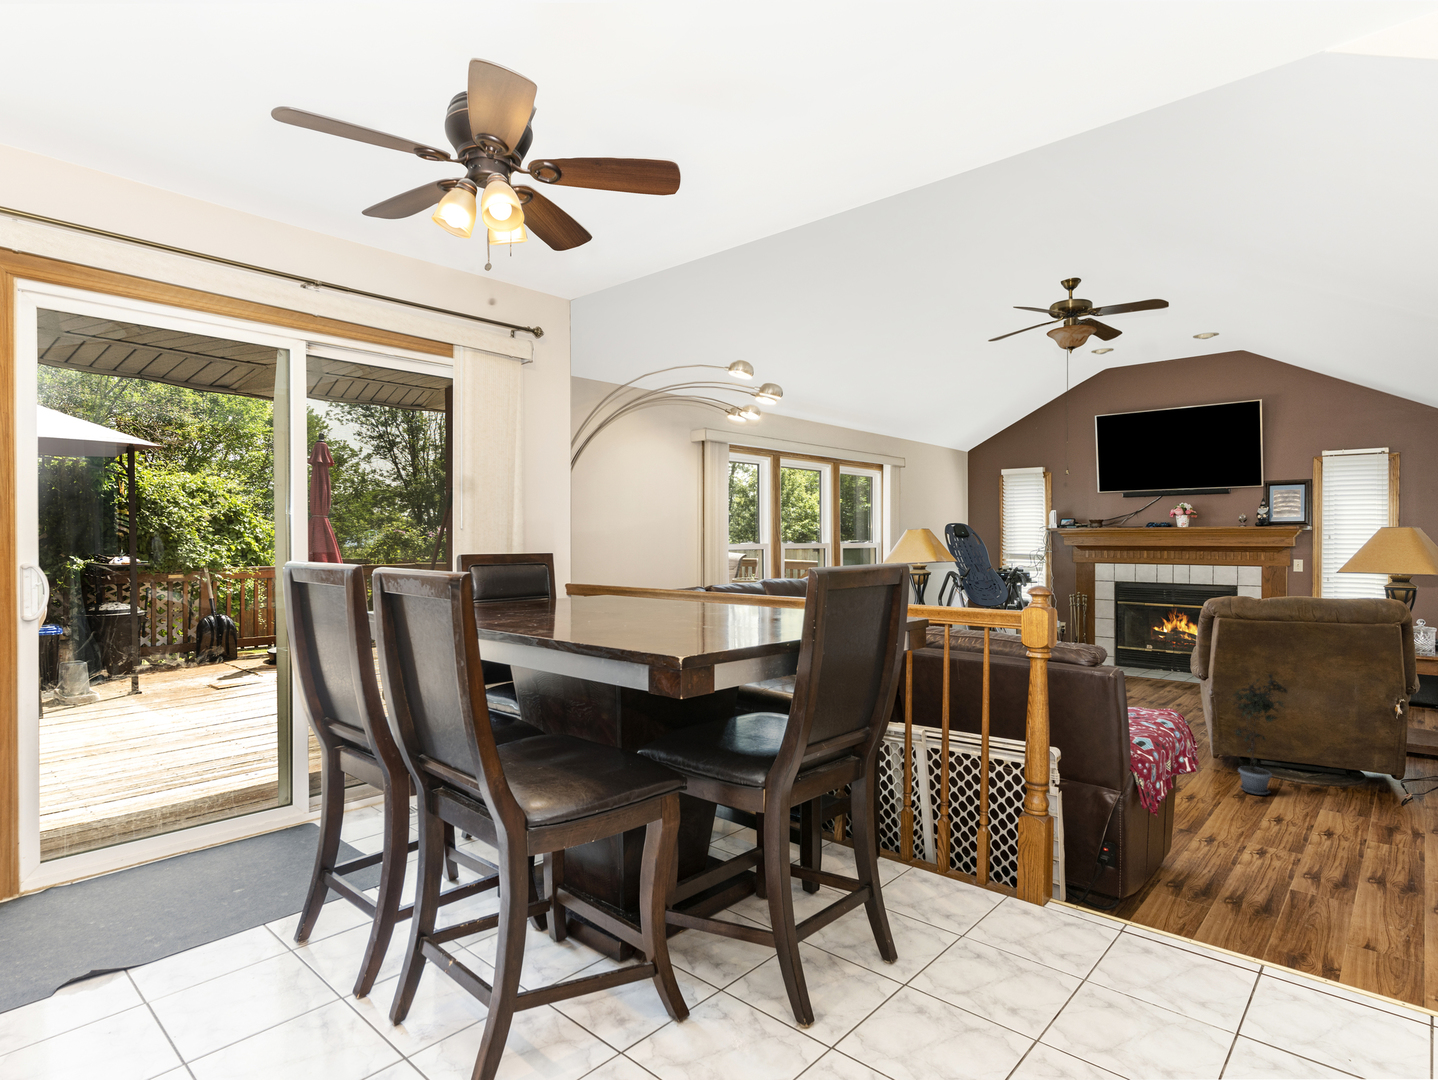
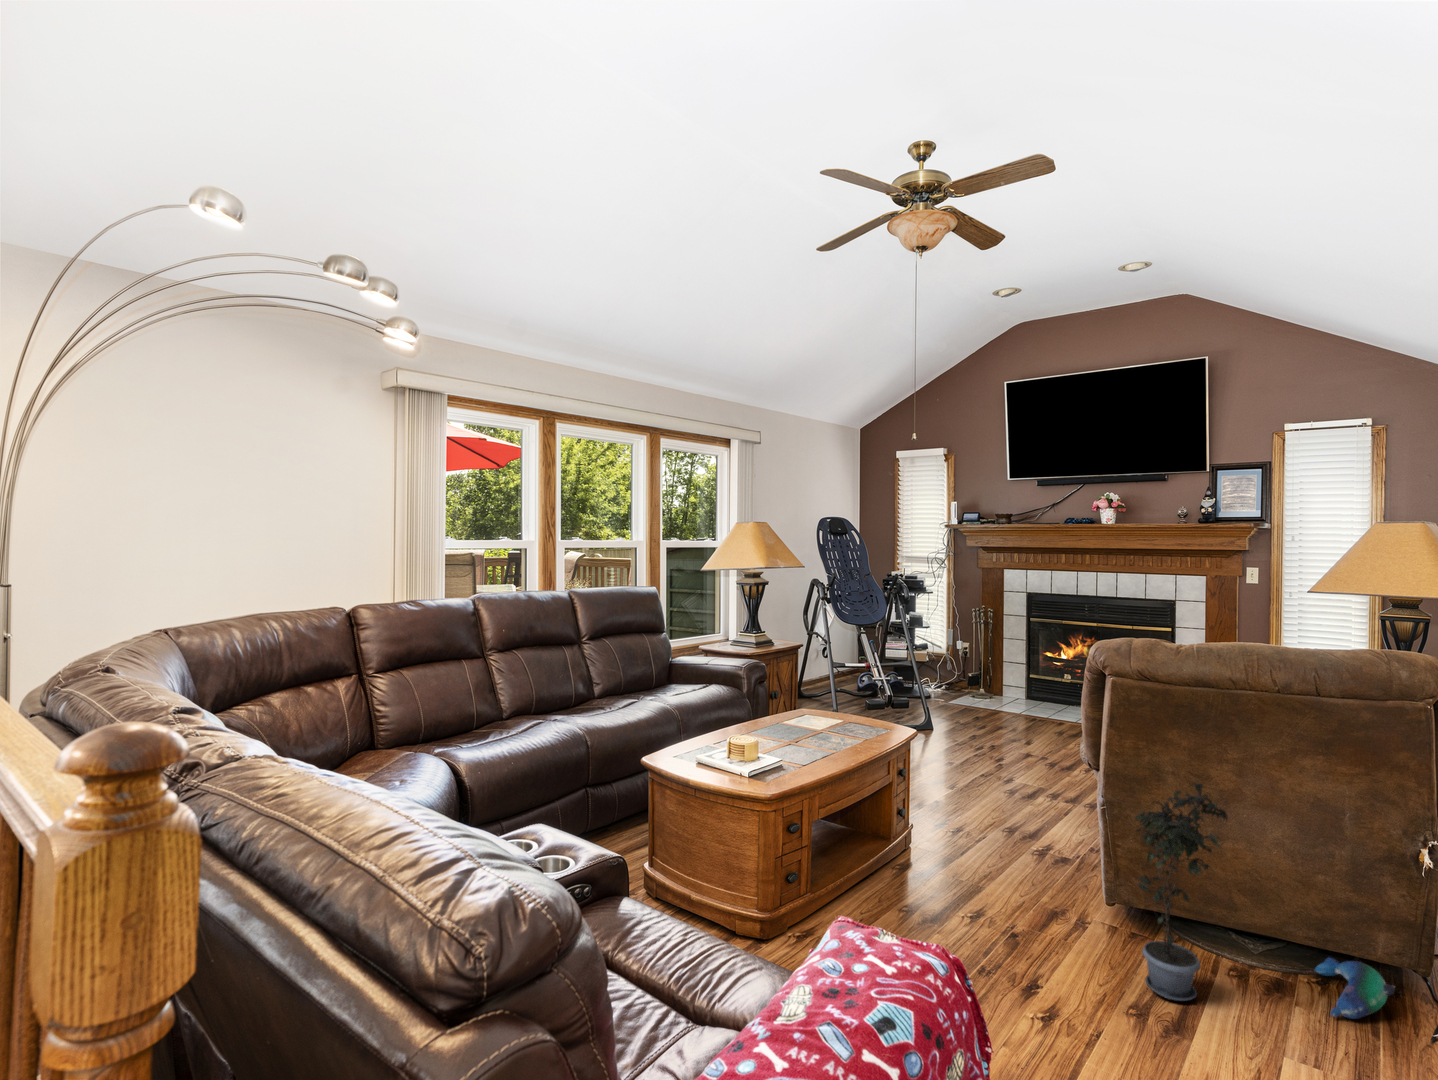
plush toy: none [1339,775,1384,801] -> present [1315,958,1395,1019]

